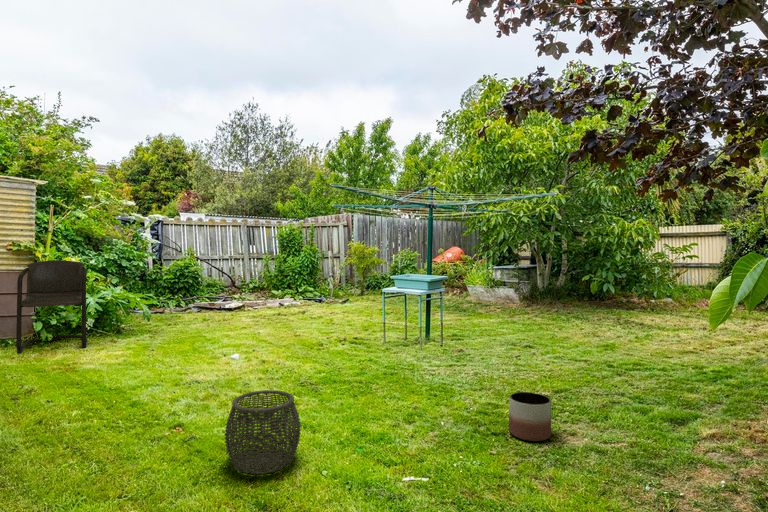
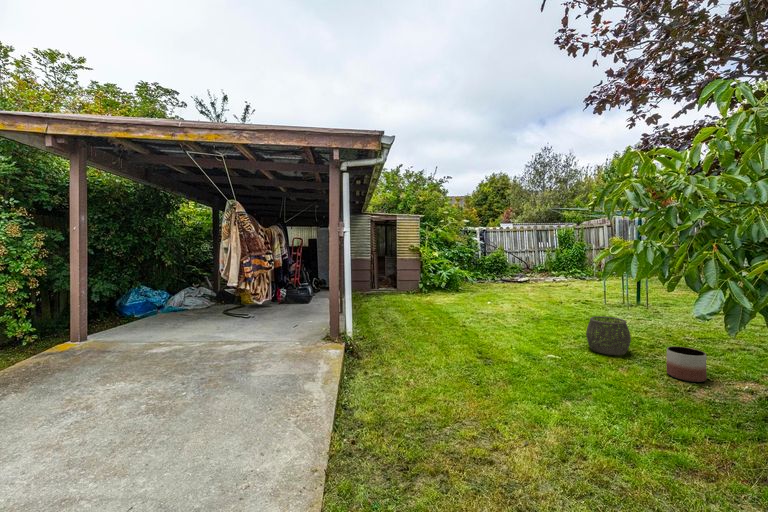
chair: present [16,260,88,354] -> none [414,253,442,295]
woven basket: present [224,390,301,475] -> present [586,316,631,355]

